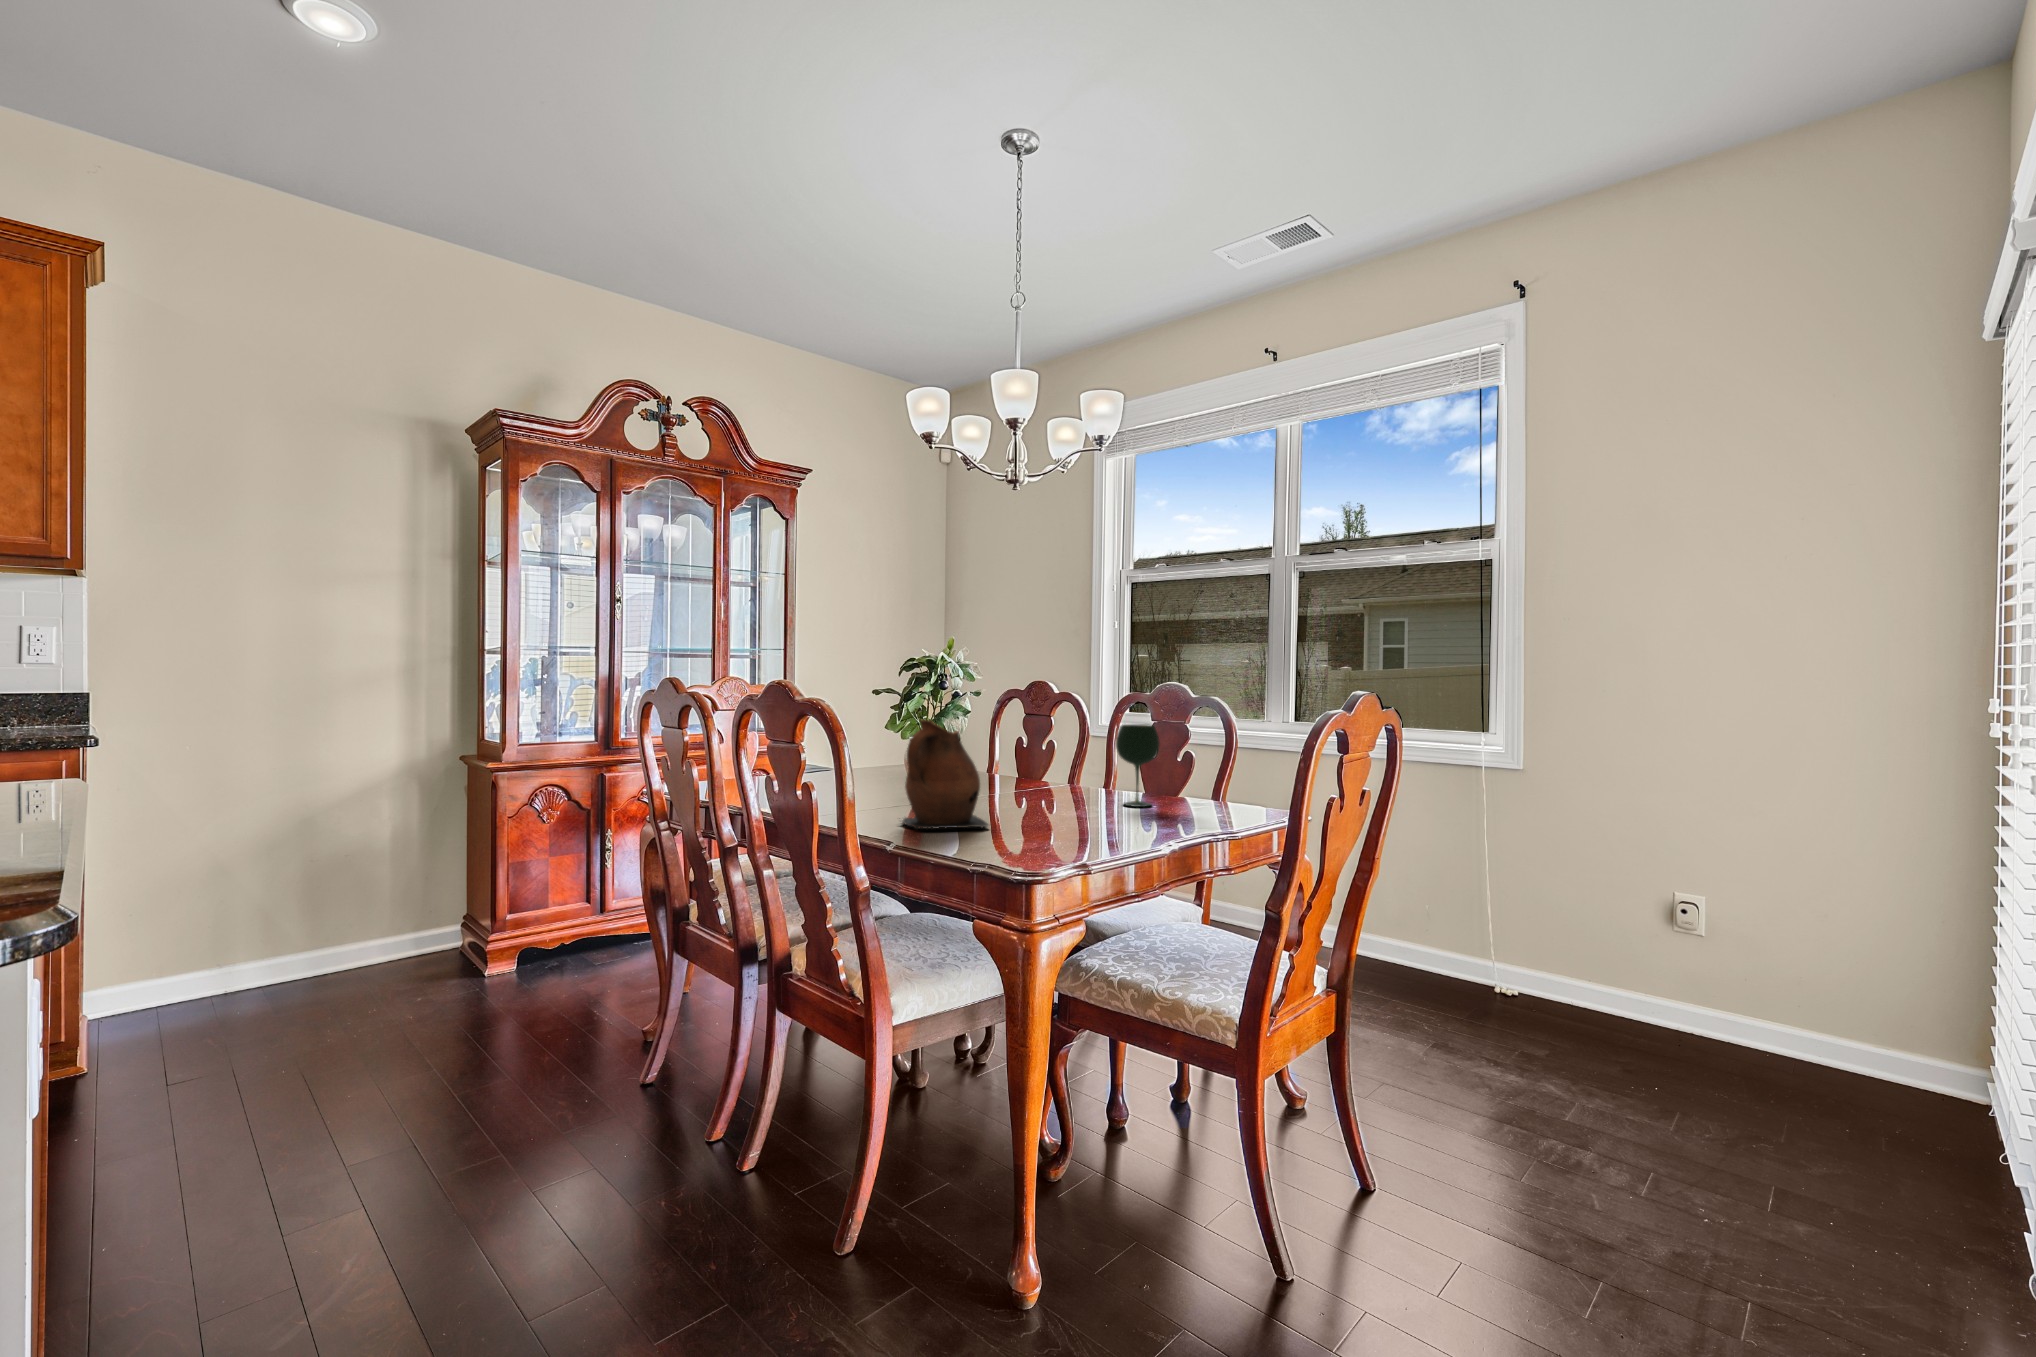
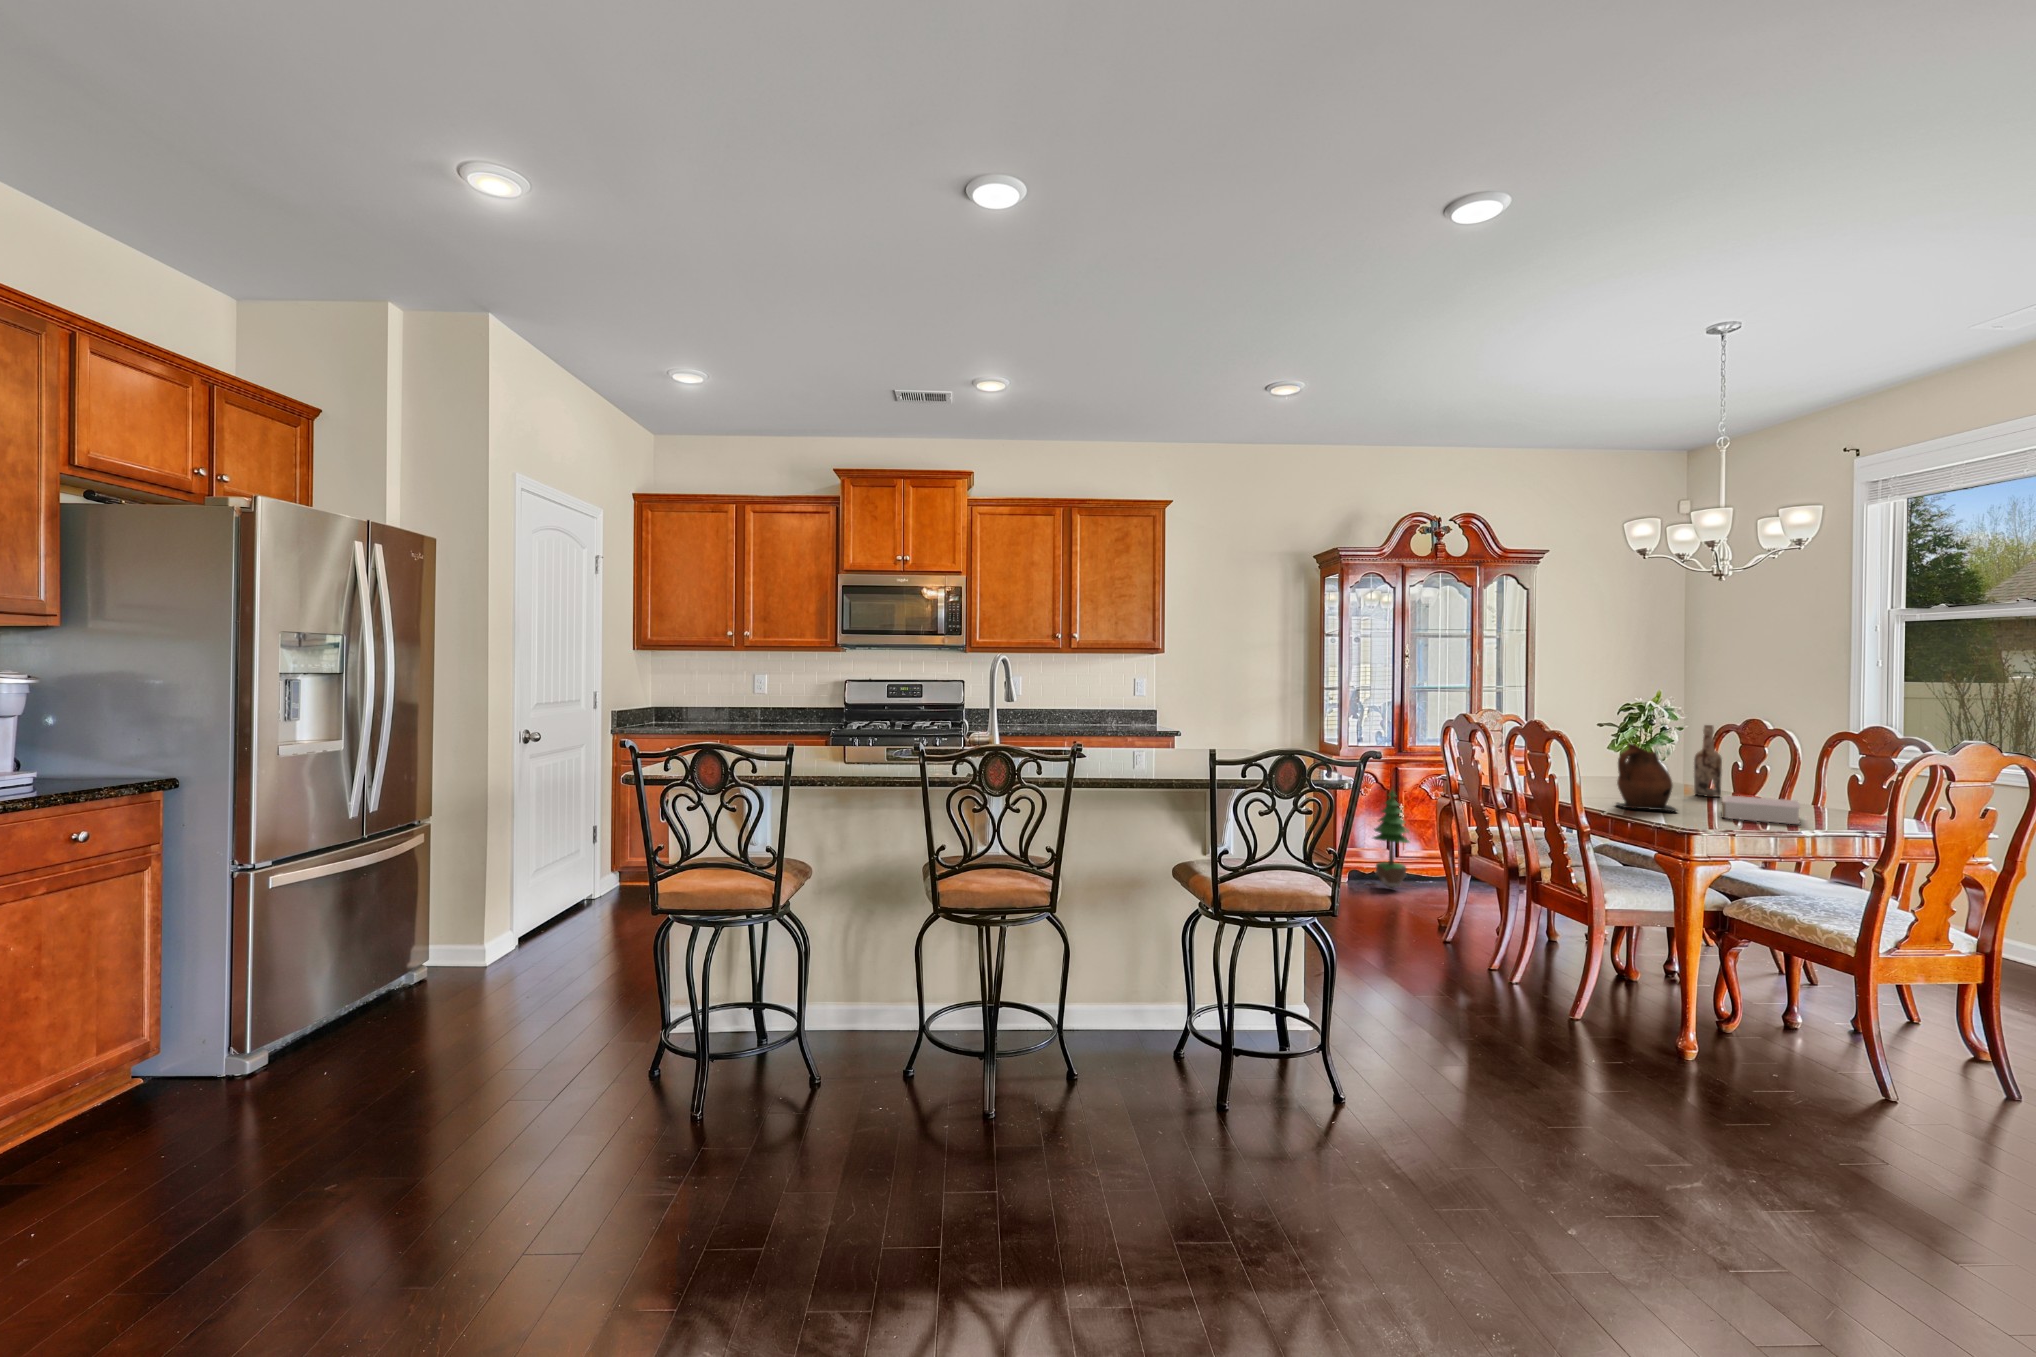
wine bottle: none [990,690,1021,791] -> present [1694,725,1722,797]
wine glass: present [1116,724,1160,807] -> none [1800,754,1841,814]
book: none [1038,792,1142,832] -> present [1722,795,1800,824]
potted tree: none [550,807,616,973] -> present [1373,789,1409,889]

